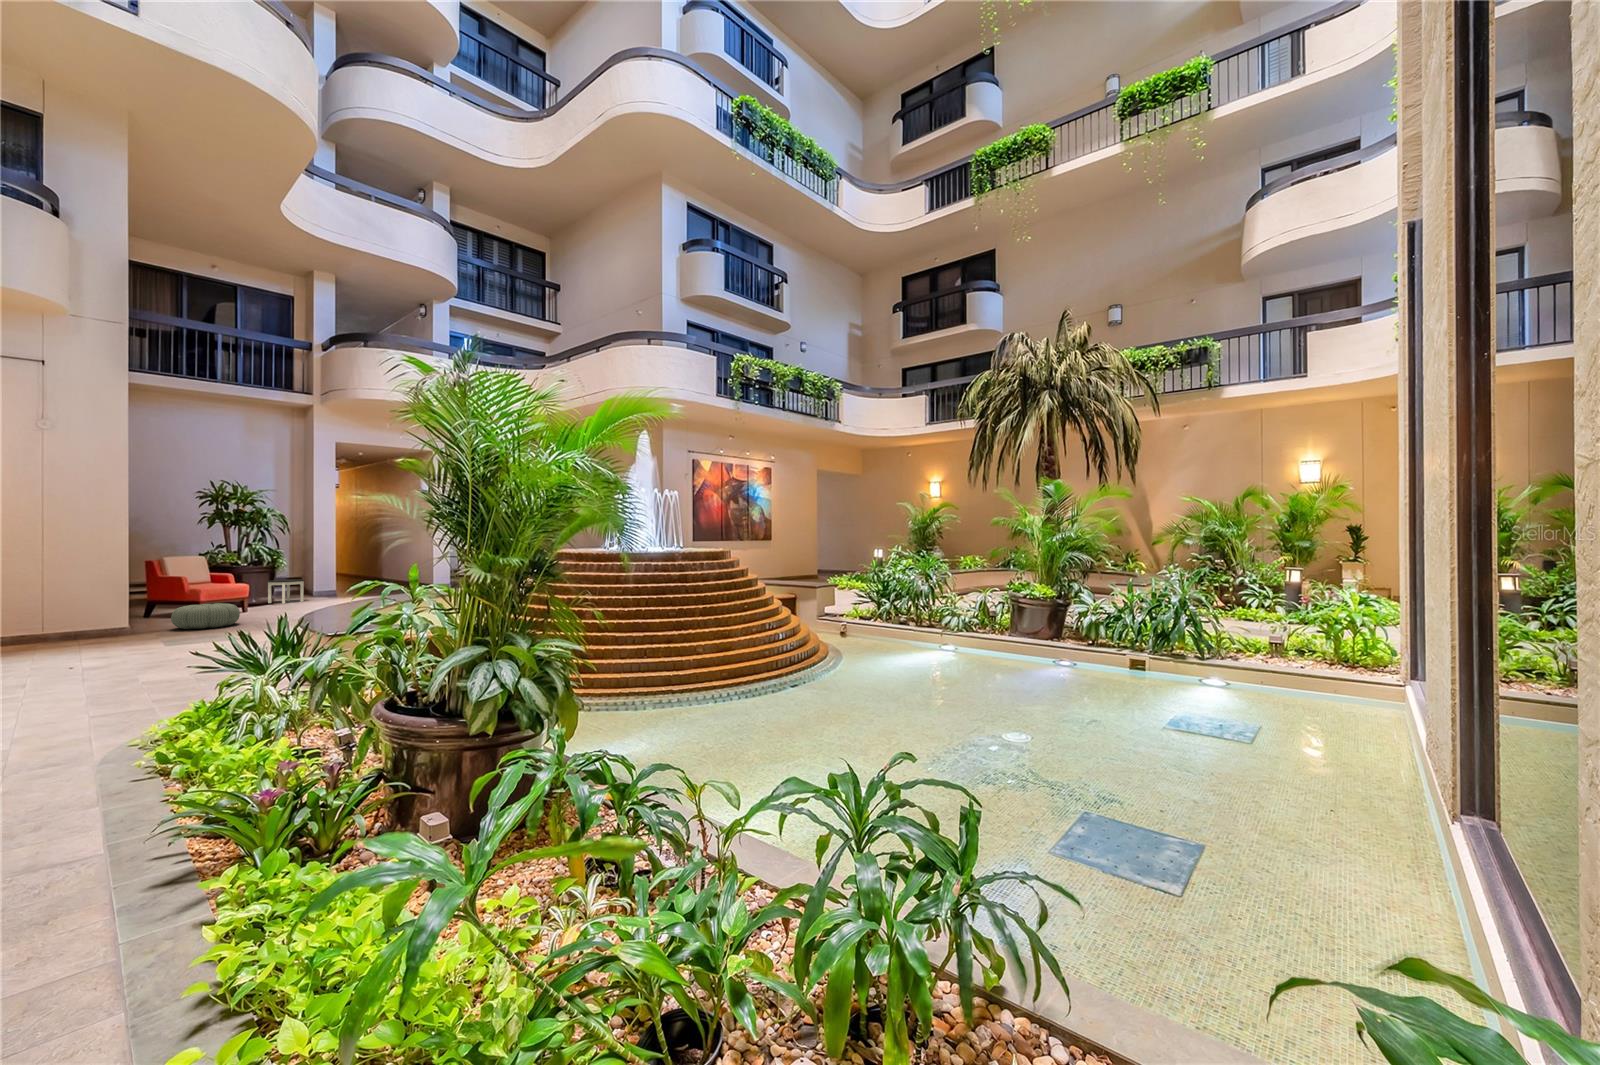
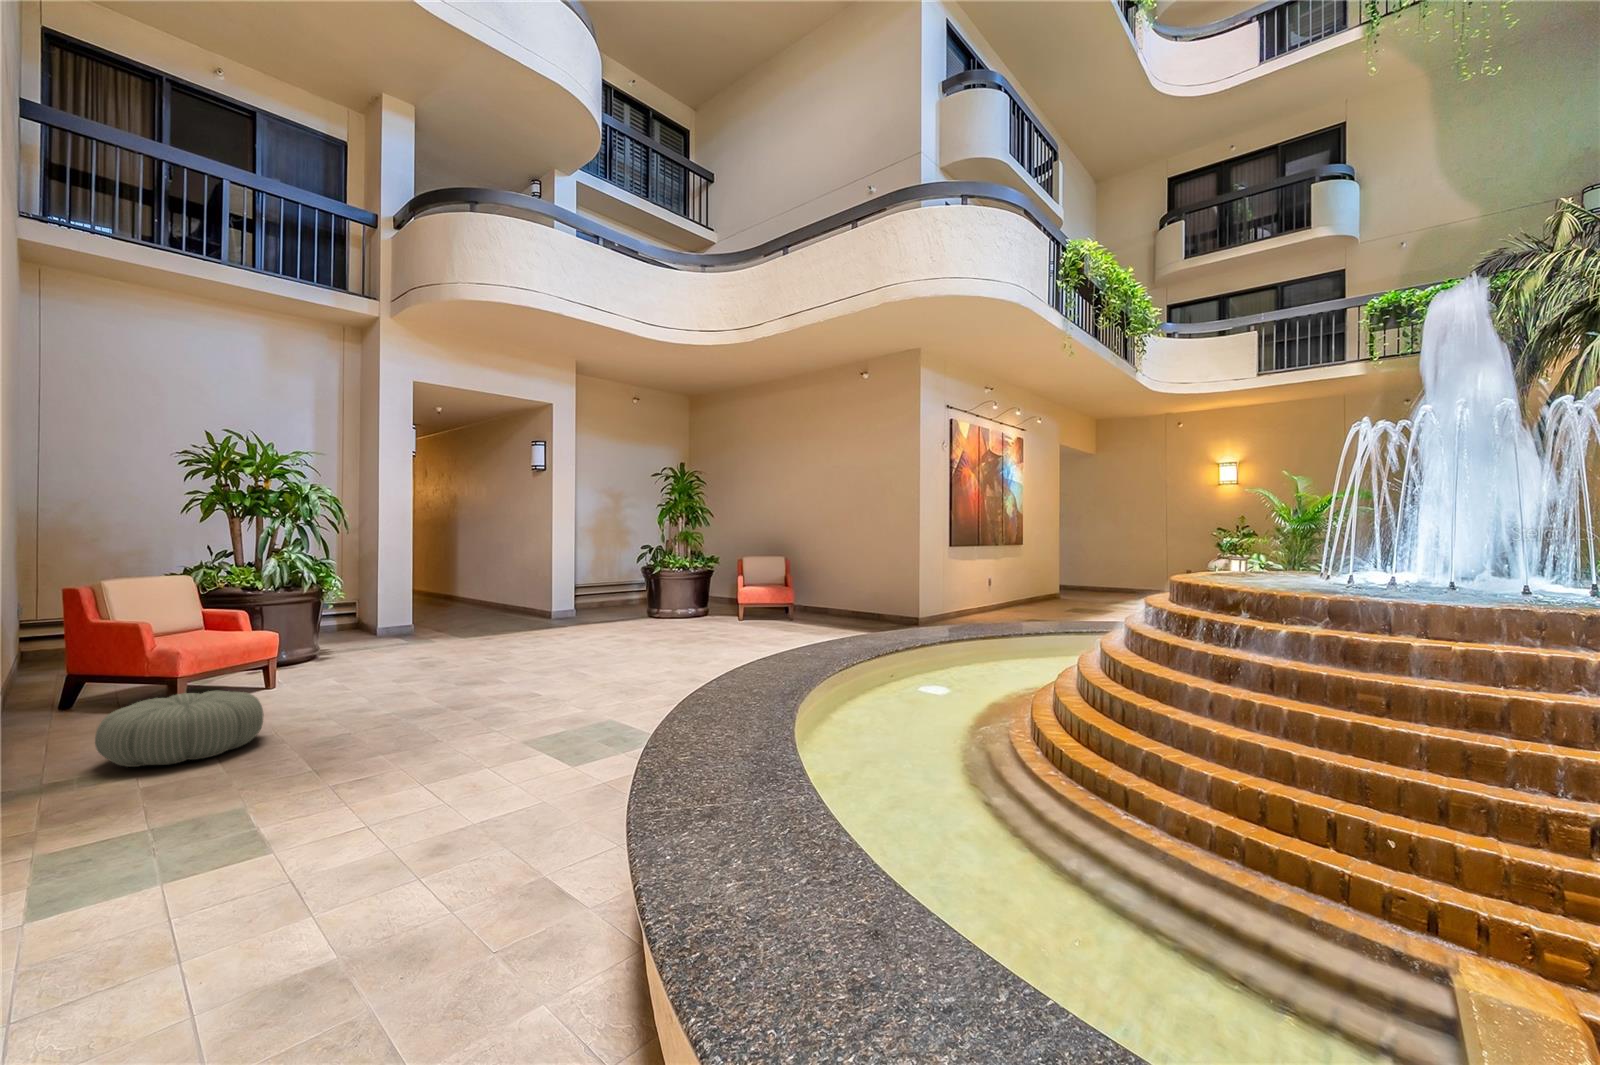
round table: present [267,579,304,604] -> none [309,613,373,660]

